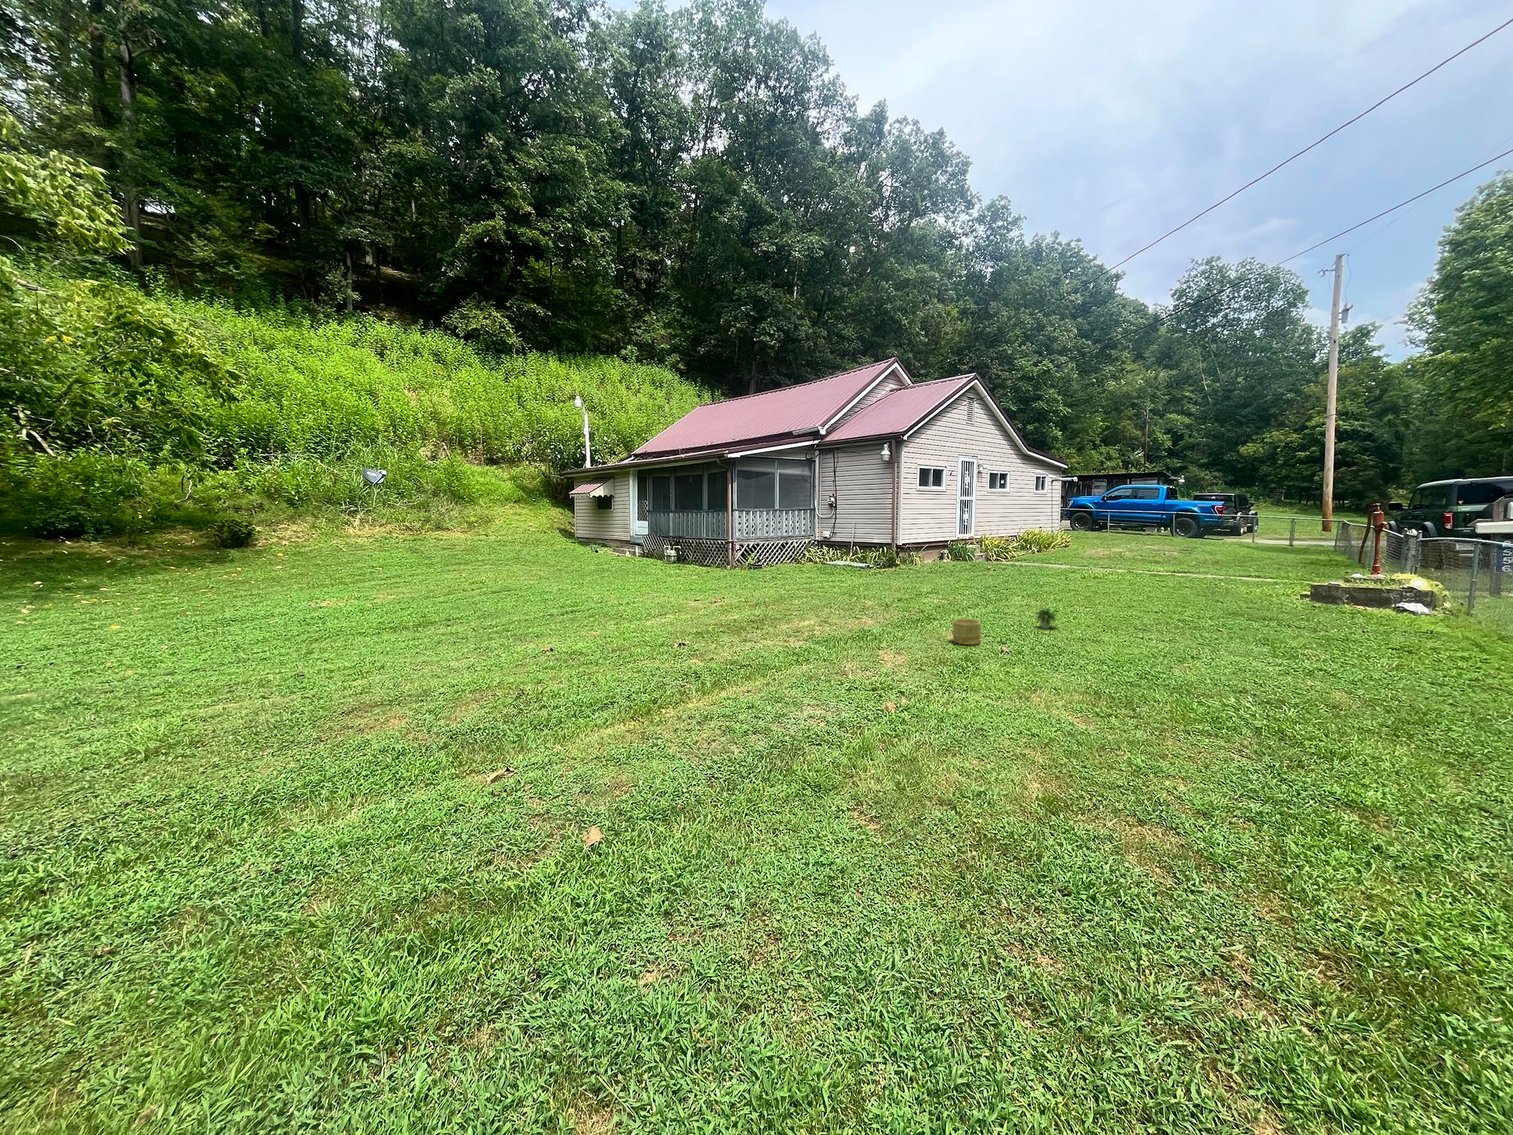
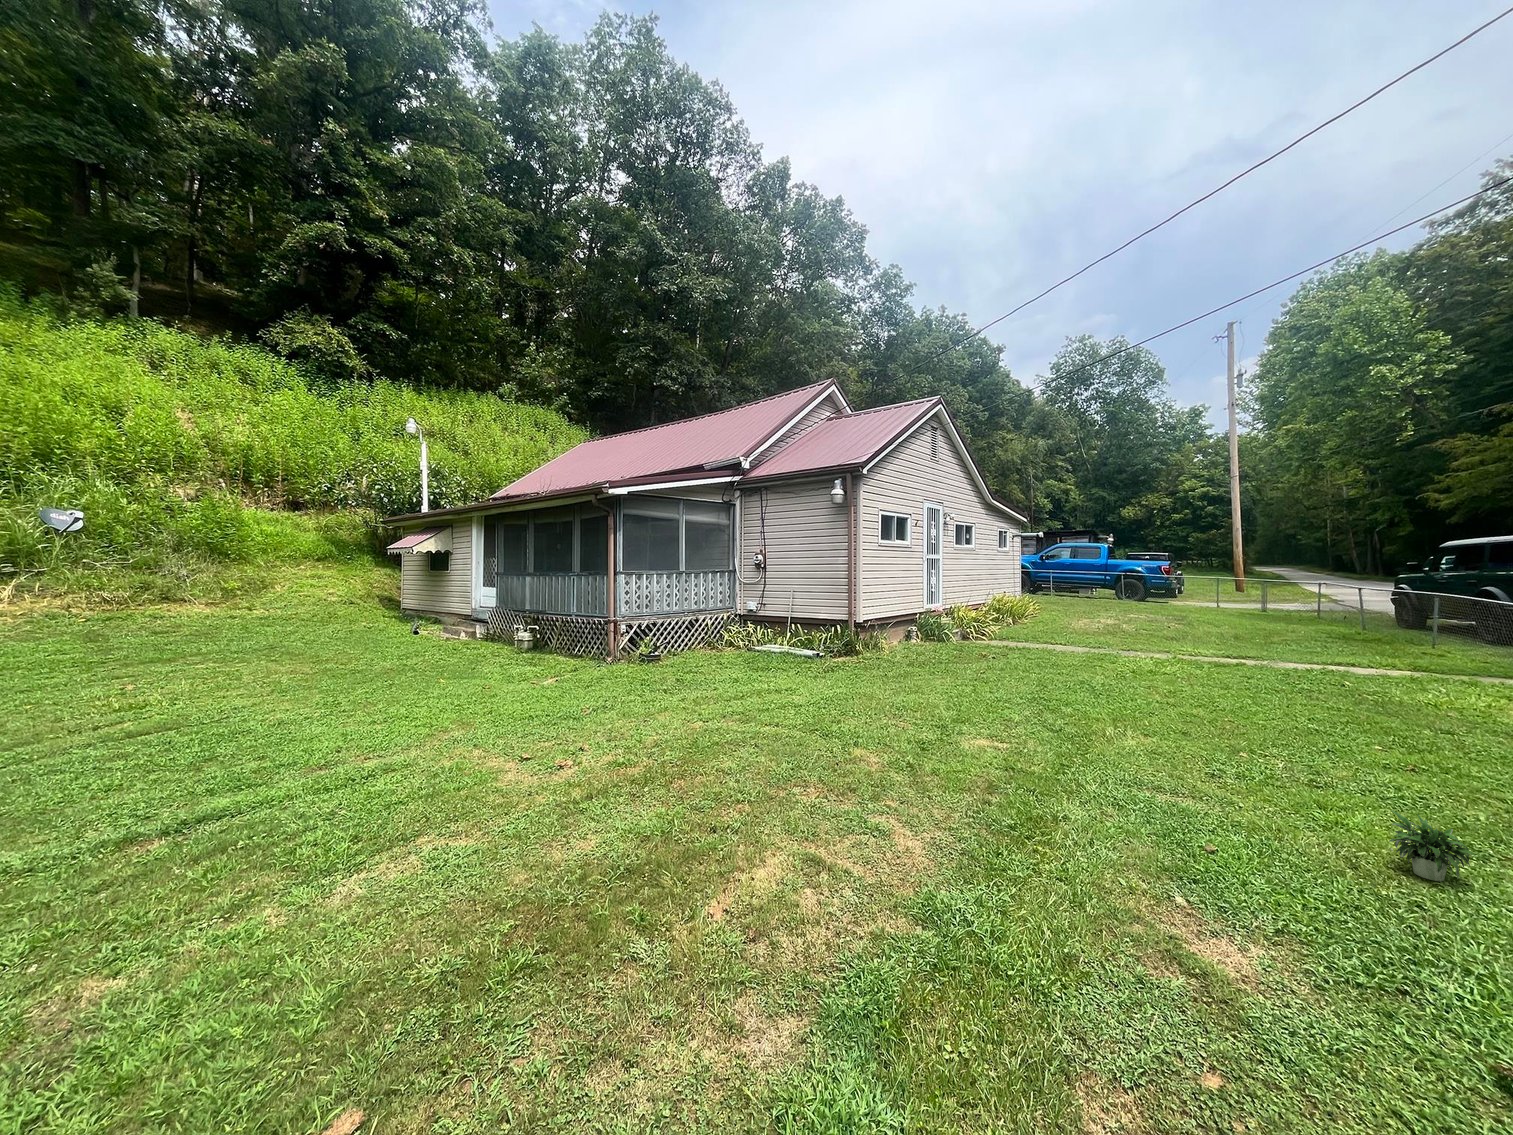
wooden bucket: present [952,618,981,645] -> none [1325,917,1470,1052]

